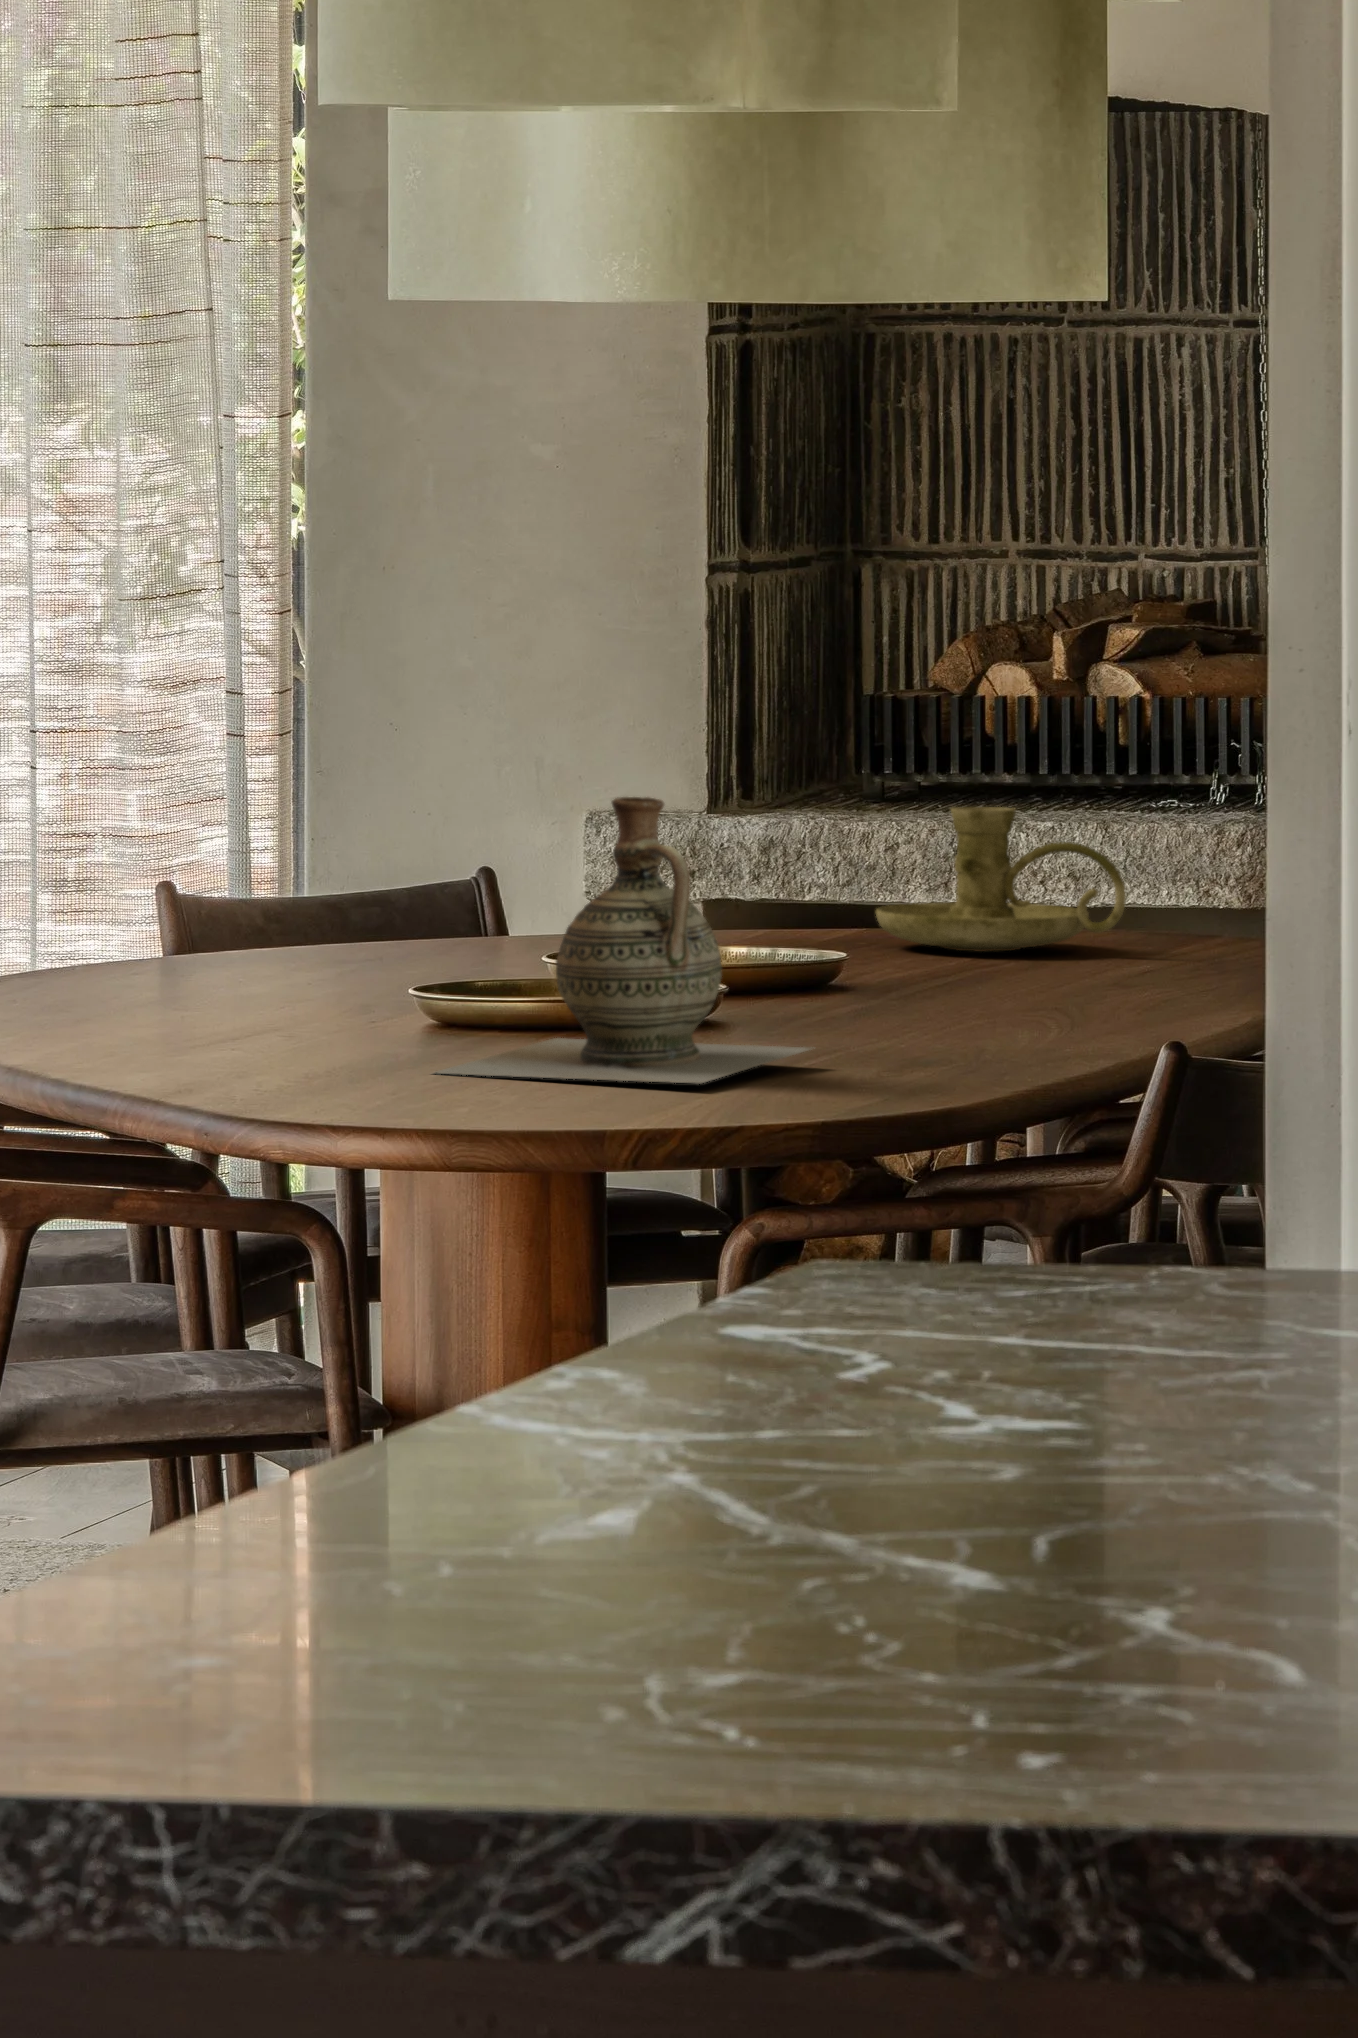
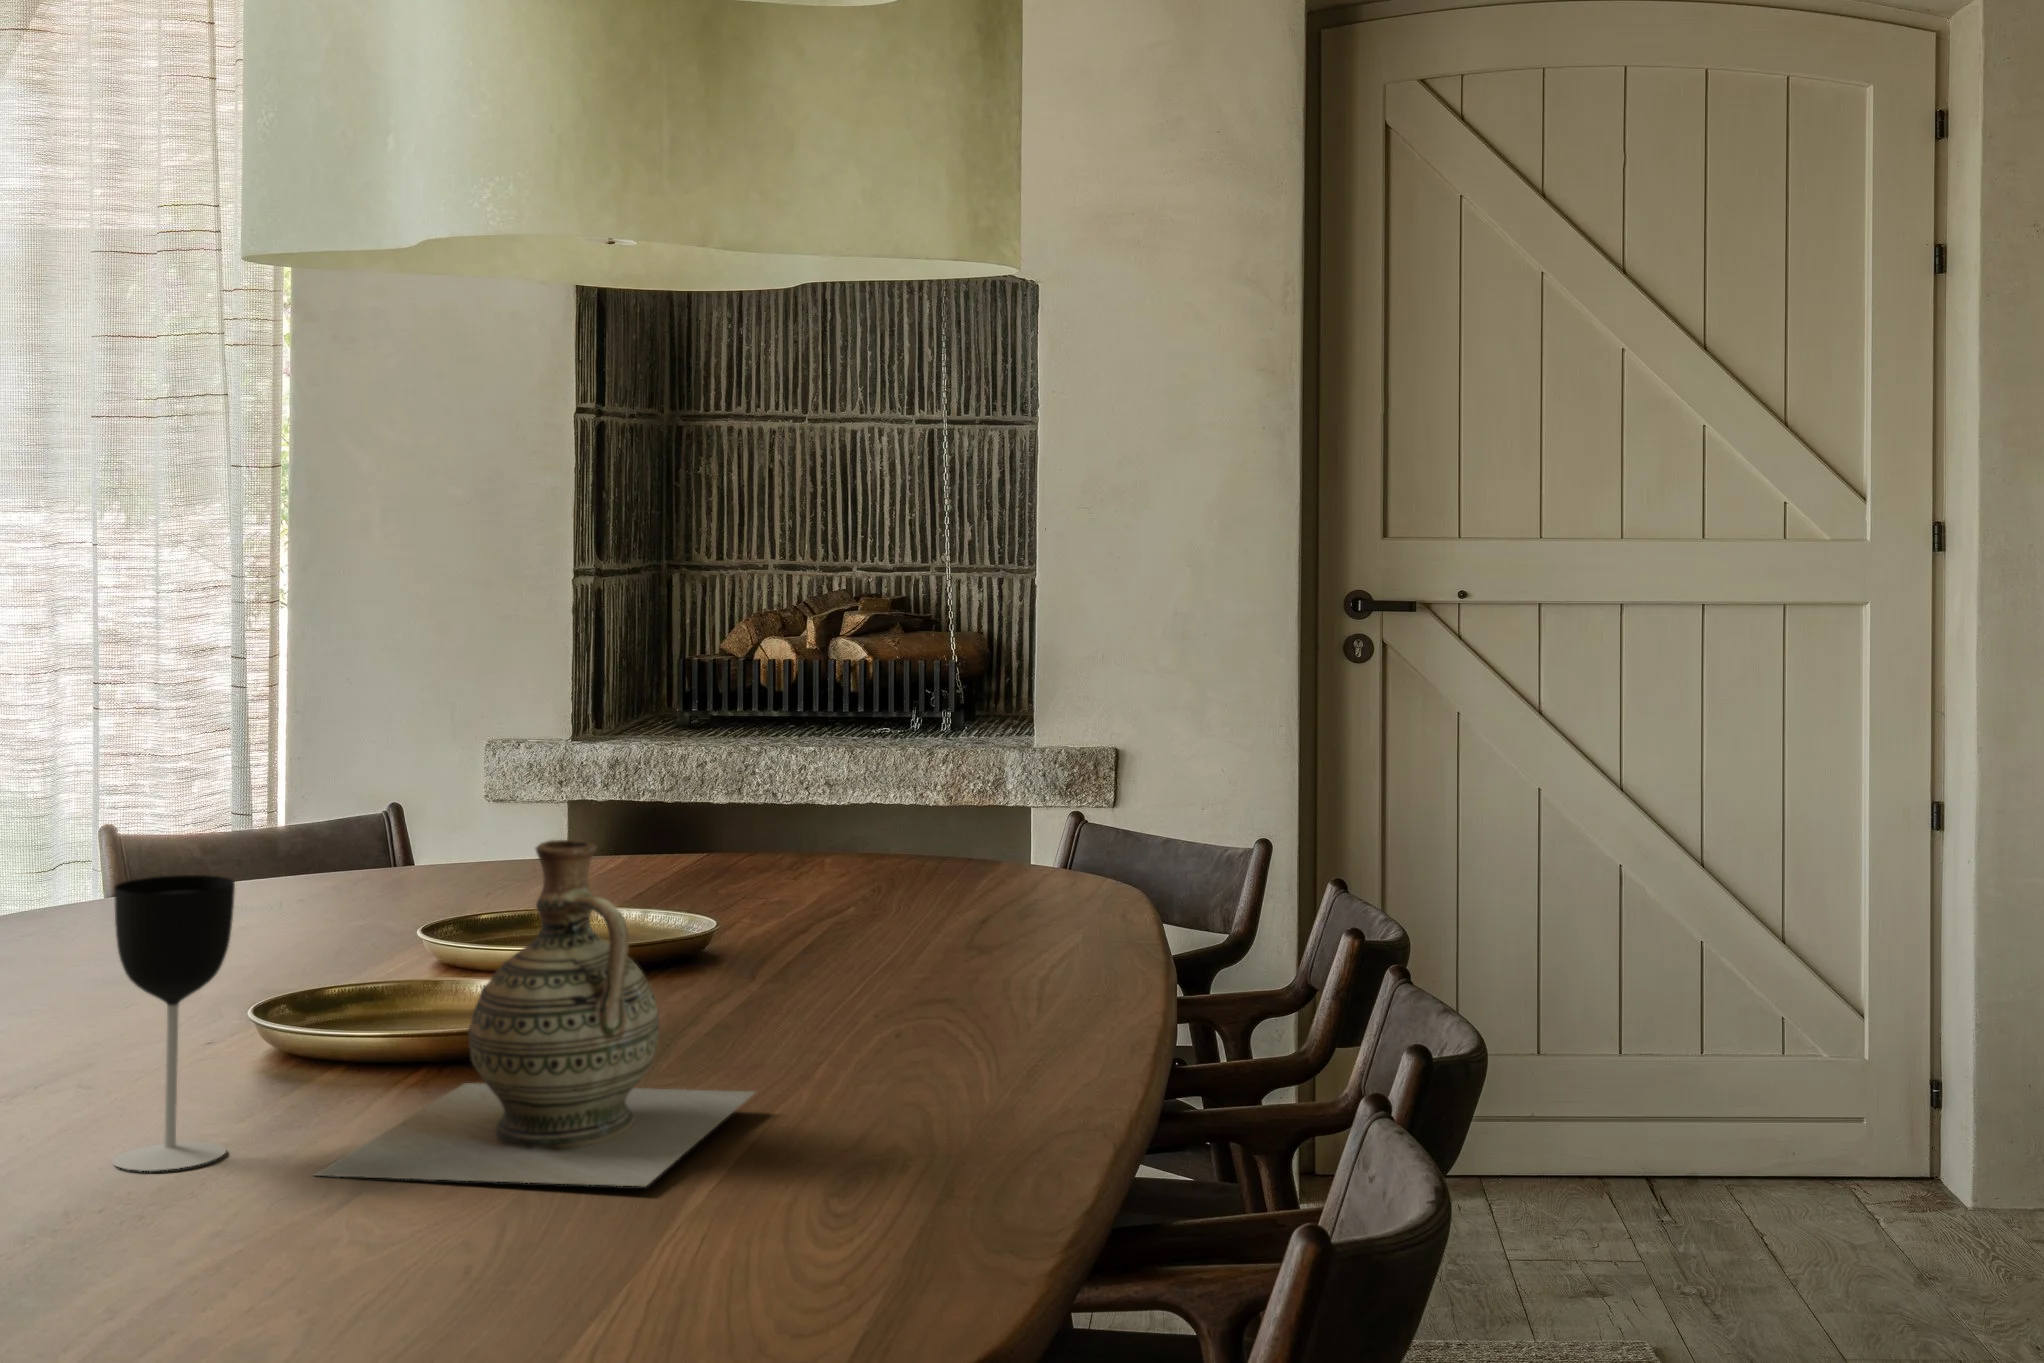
candle holder: present [876,807,1126,952] -> none [729,763,930,879]
wine glass: none [266,821,361,1065] -> present [113,875,235,1171]

